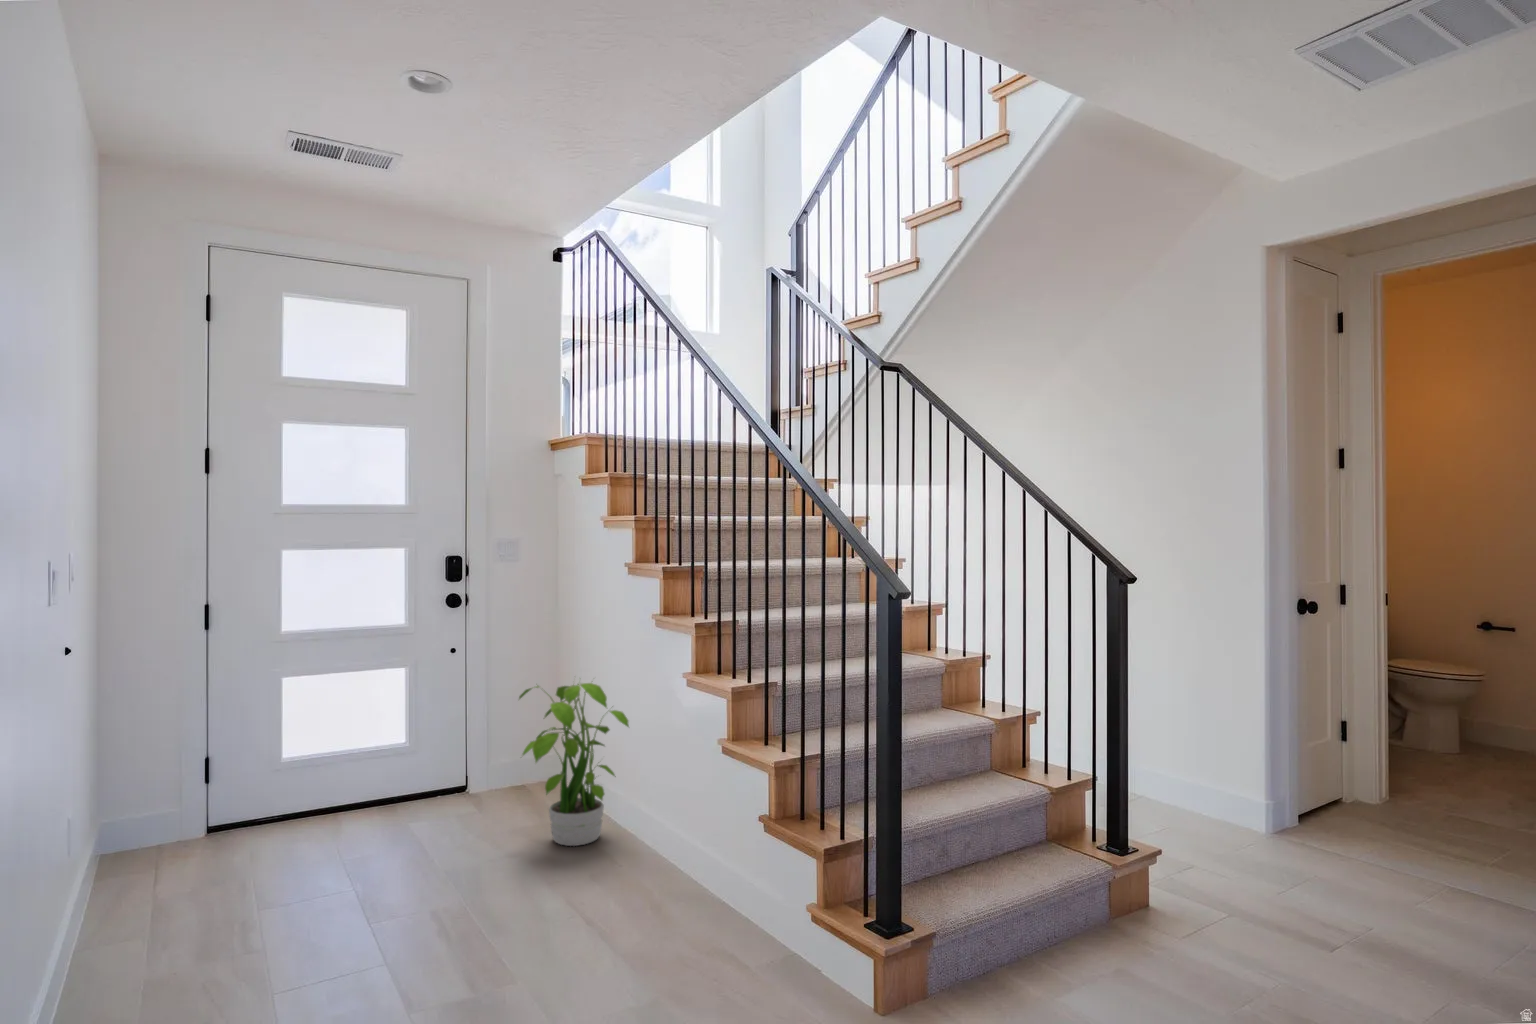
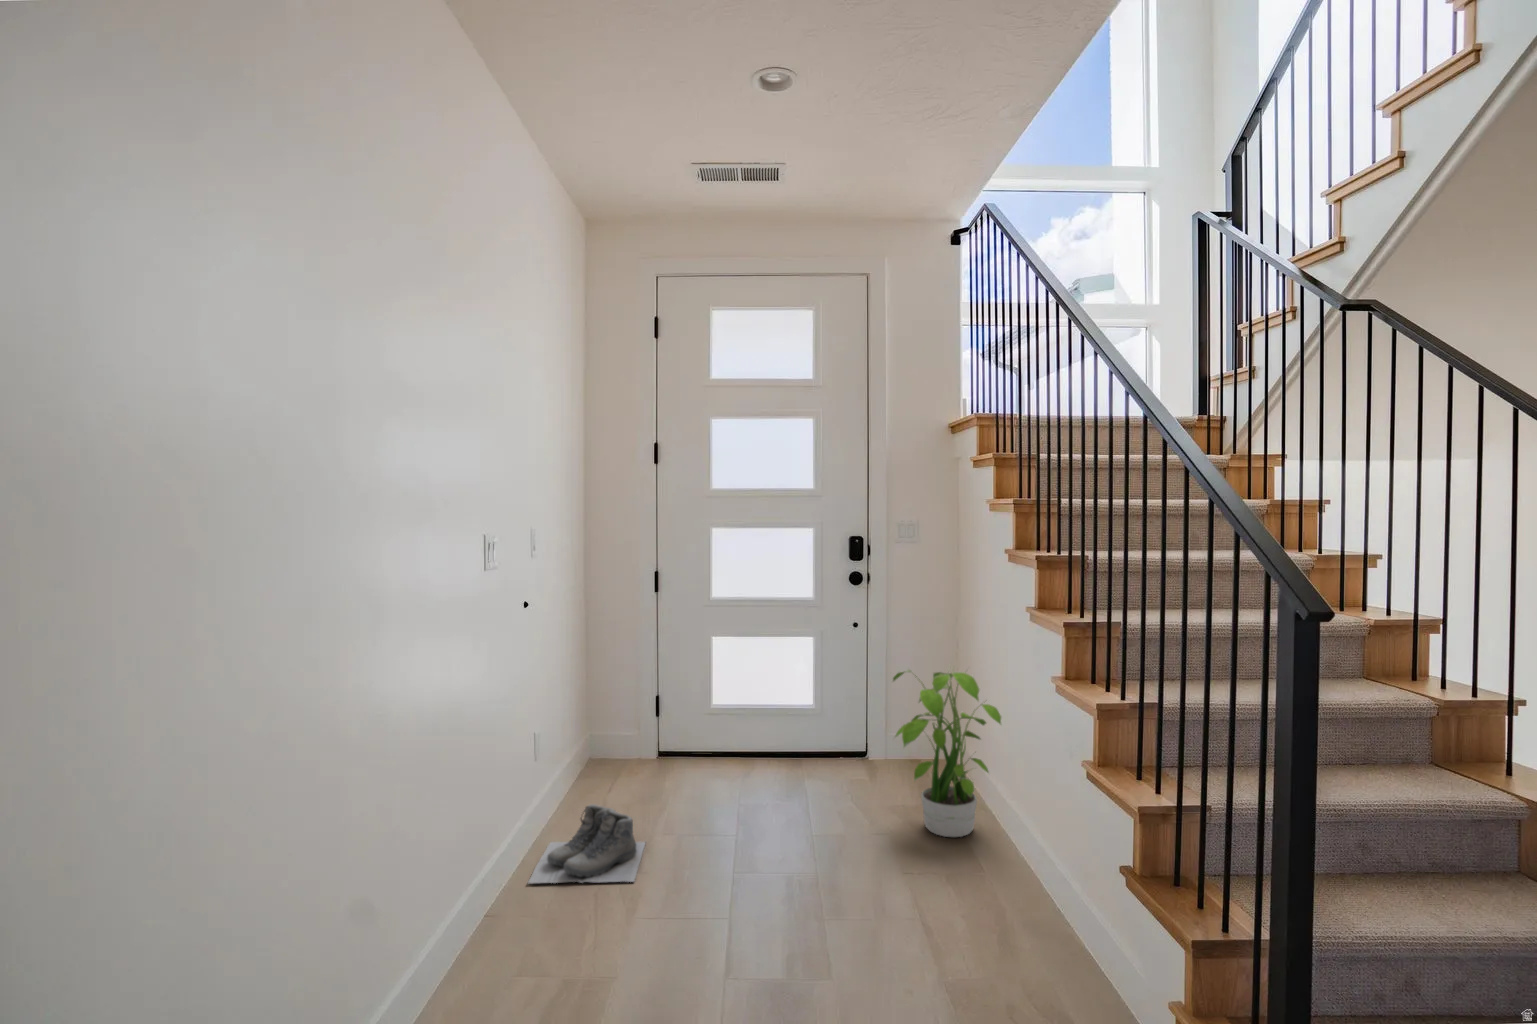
boots: none [79,885,237,996] -> present [528,804,646,883]

